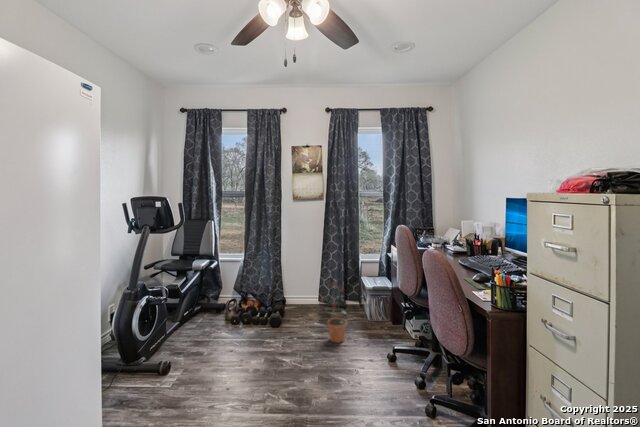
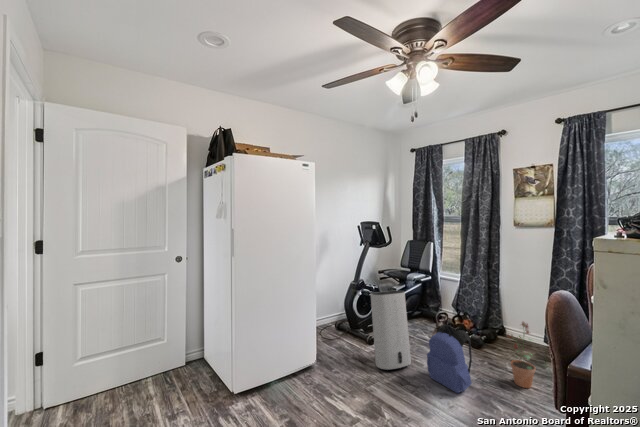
air purifier: none [180,279,240,402] -> present [371,291,411,369]
backpack: none [266,305,317,378] -> present [427,325,472,393]

